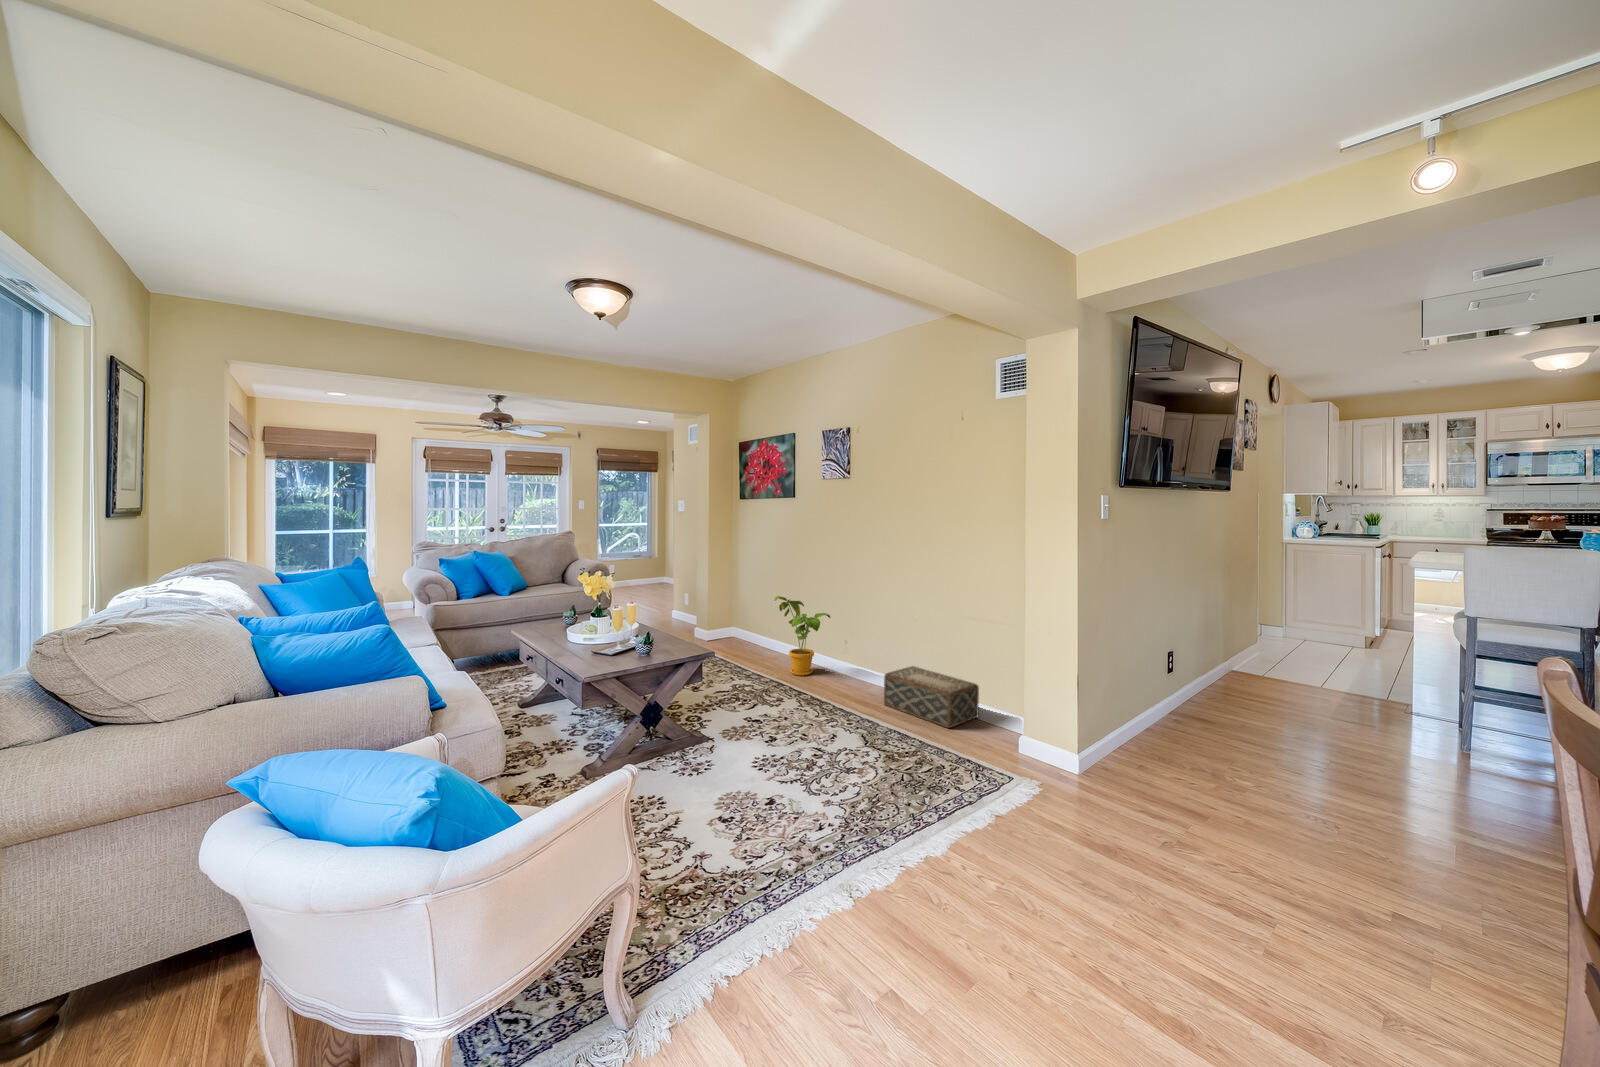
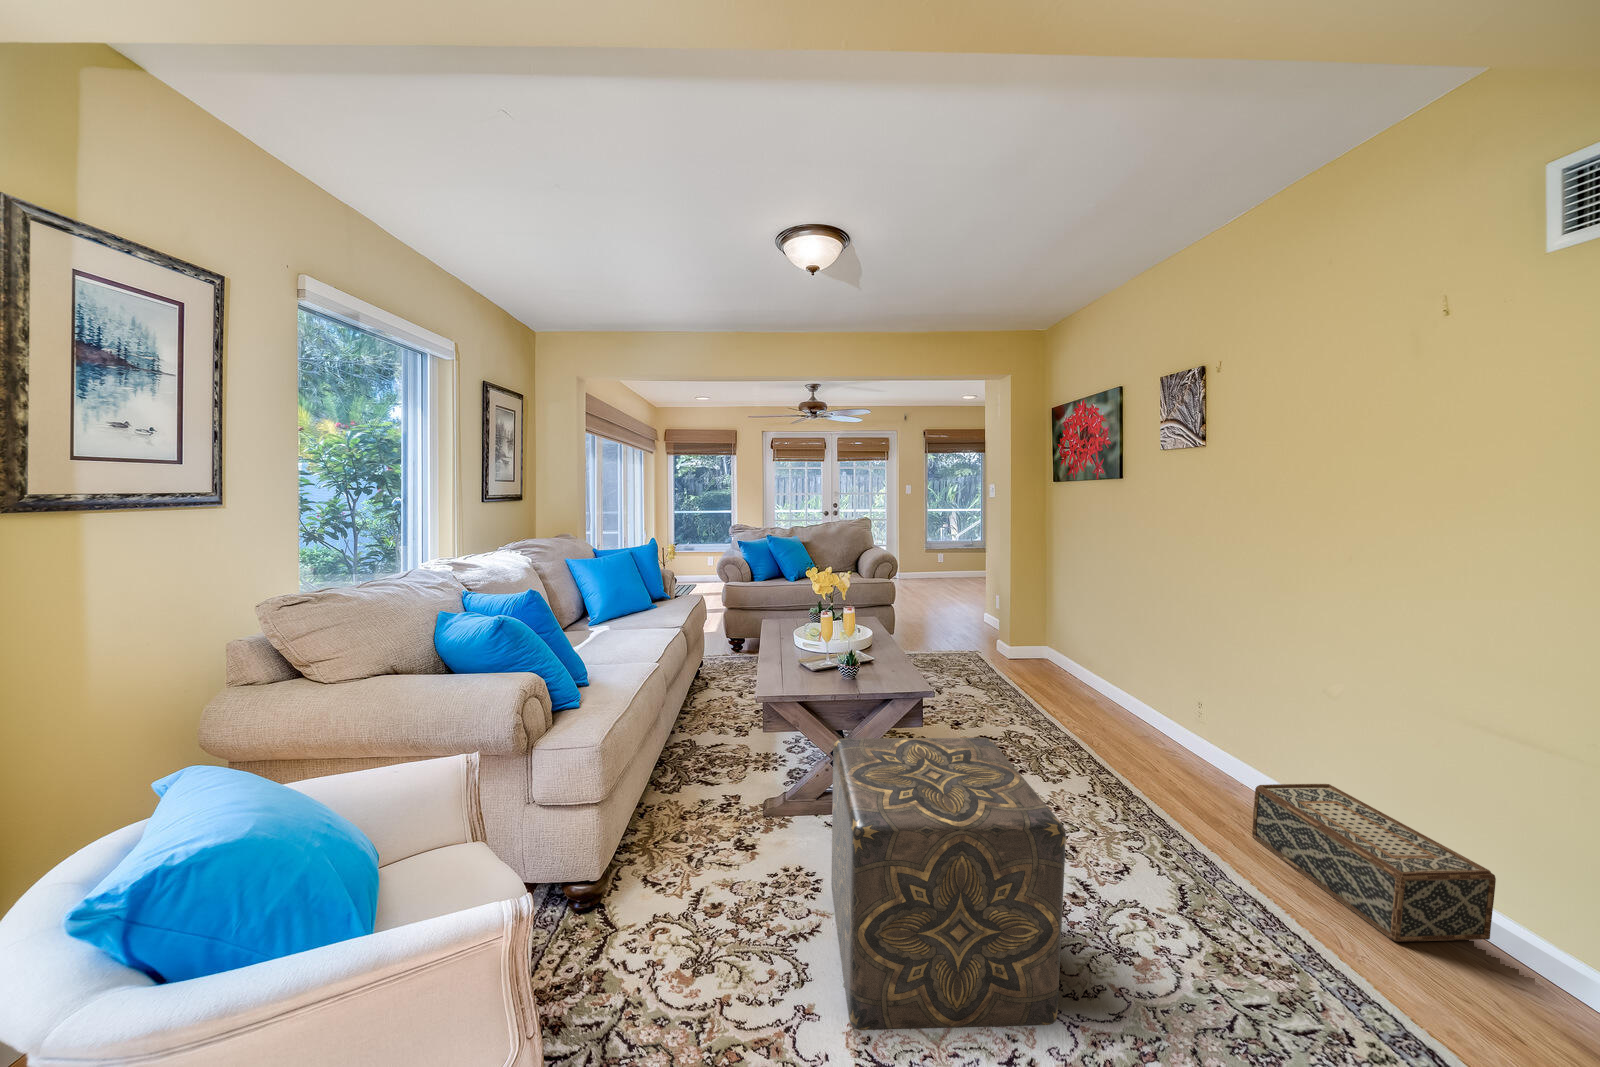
house plant: present [774,596,830,676] -> none [1082,621,1179,743]
ottoman: none [673,666,835,850] -> present [831,738,1066,1030]

